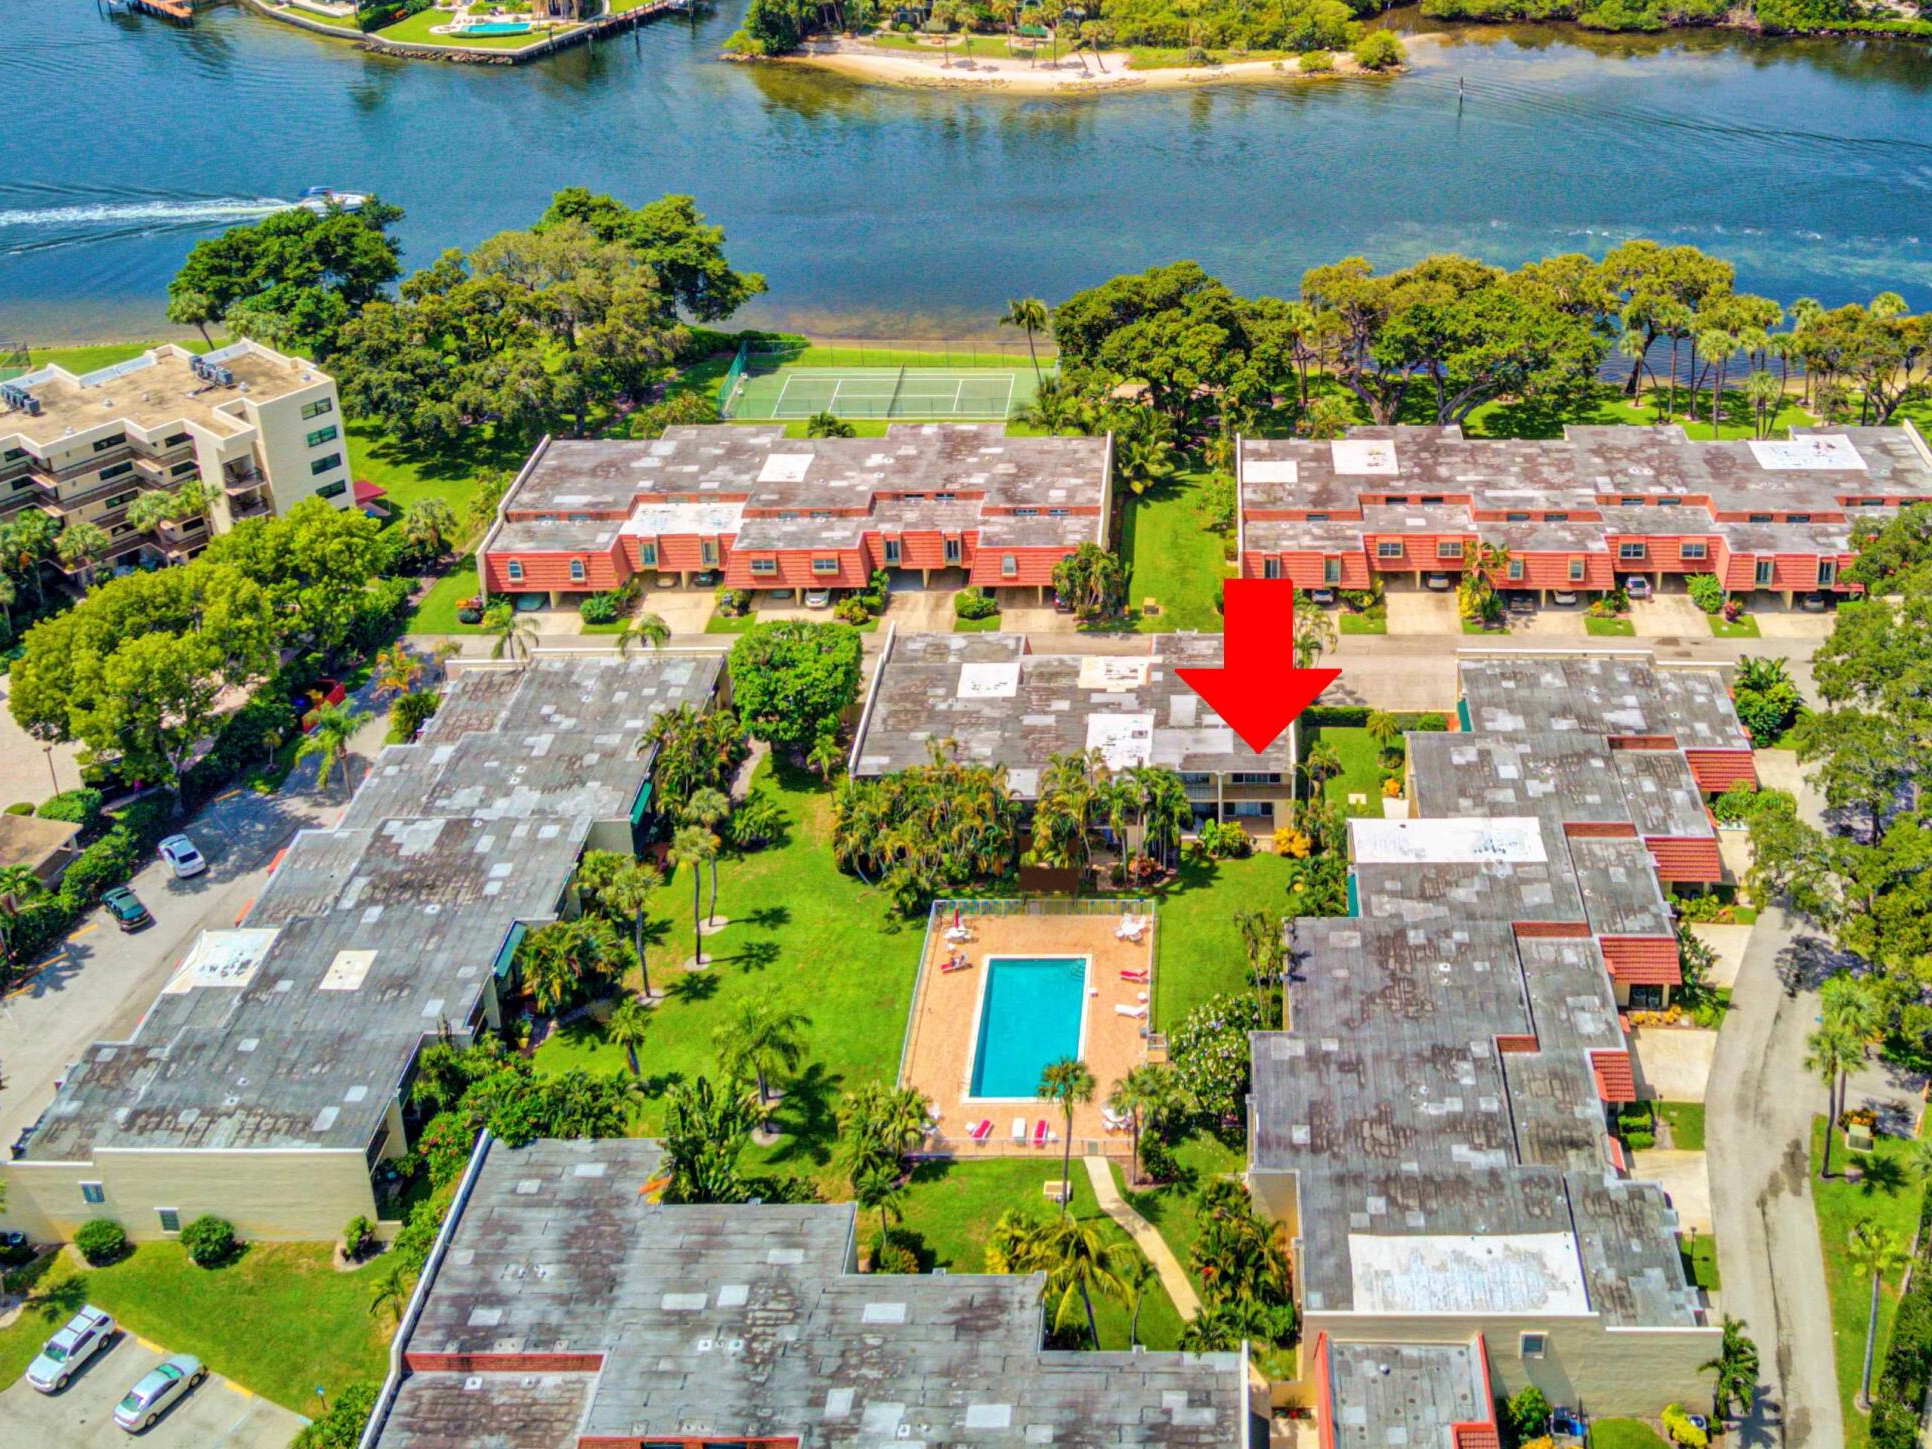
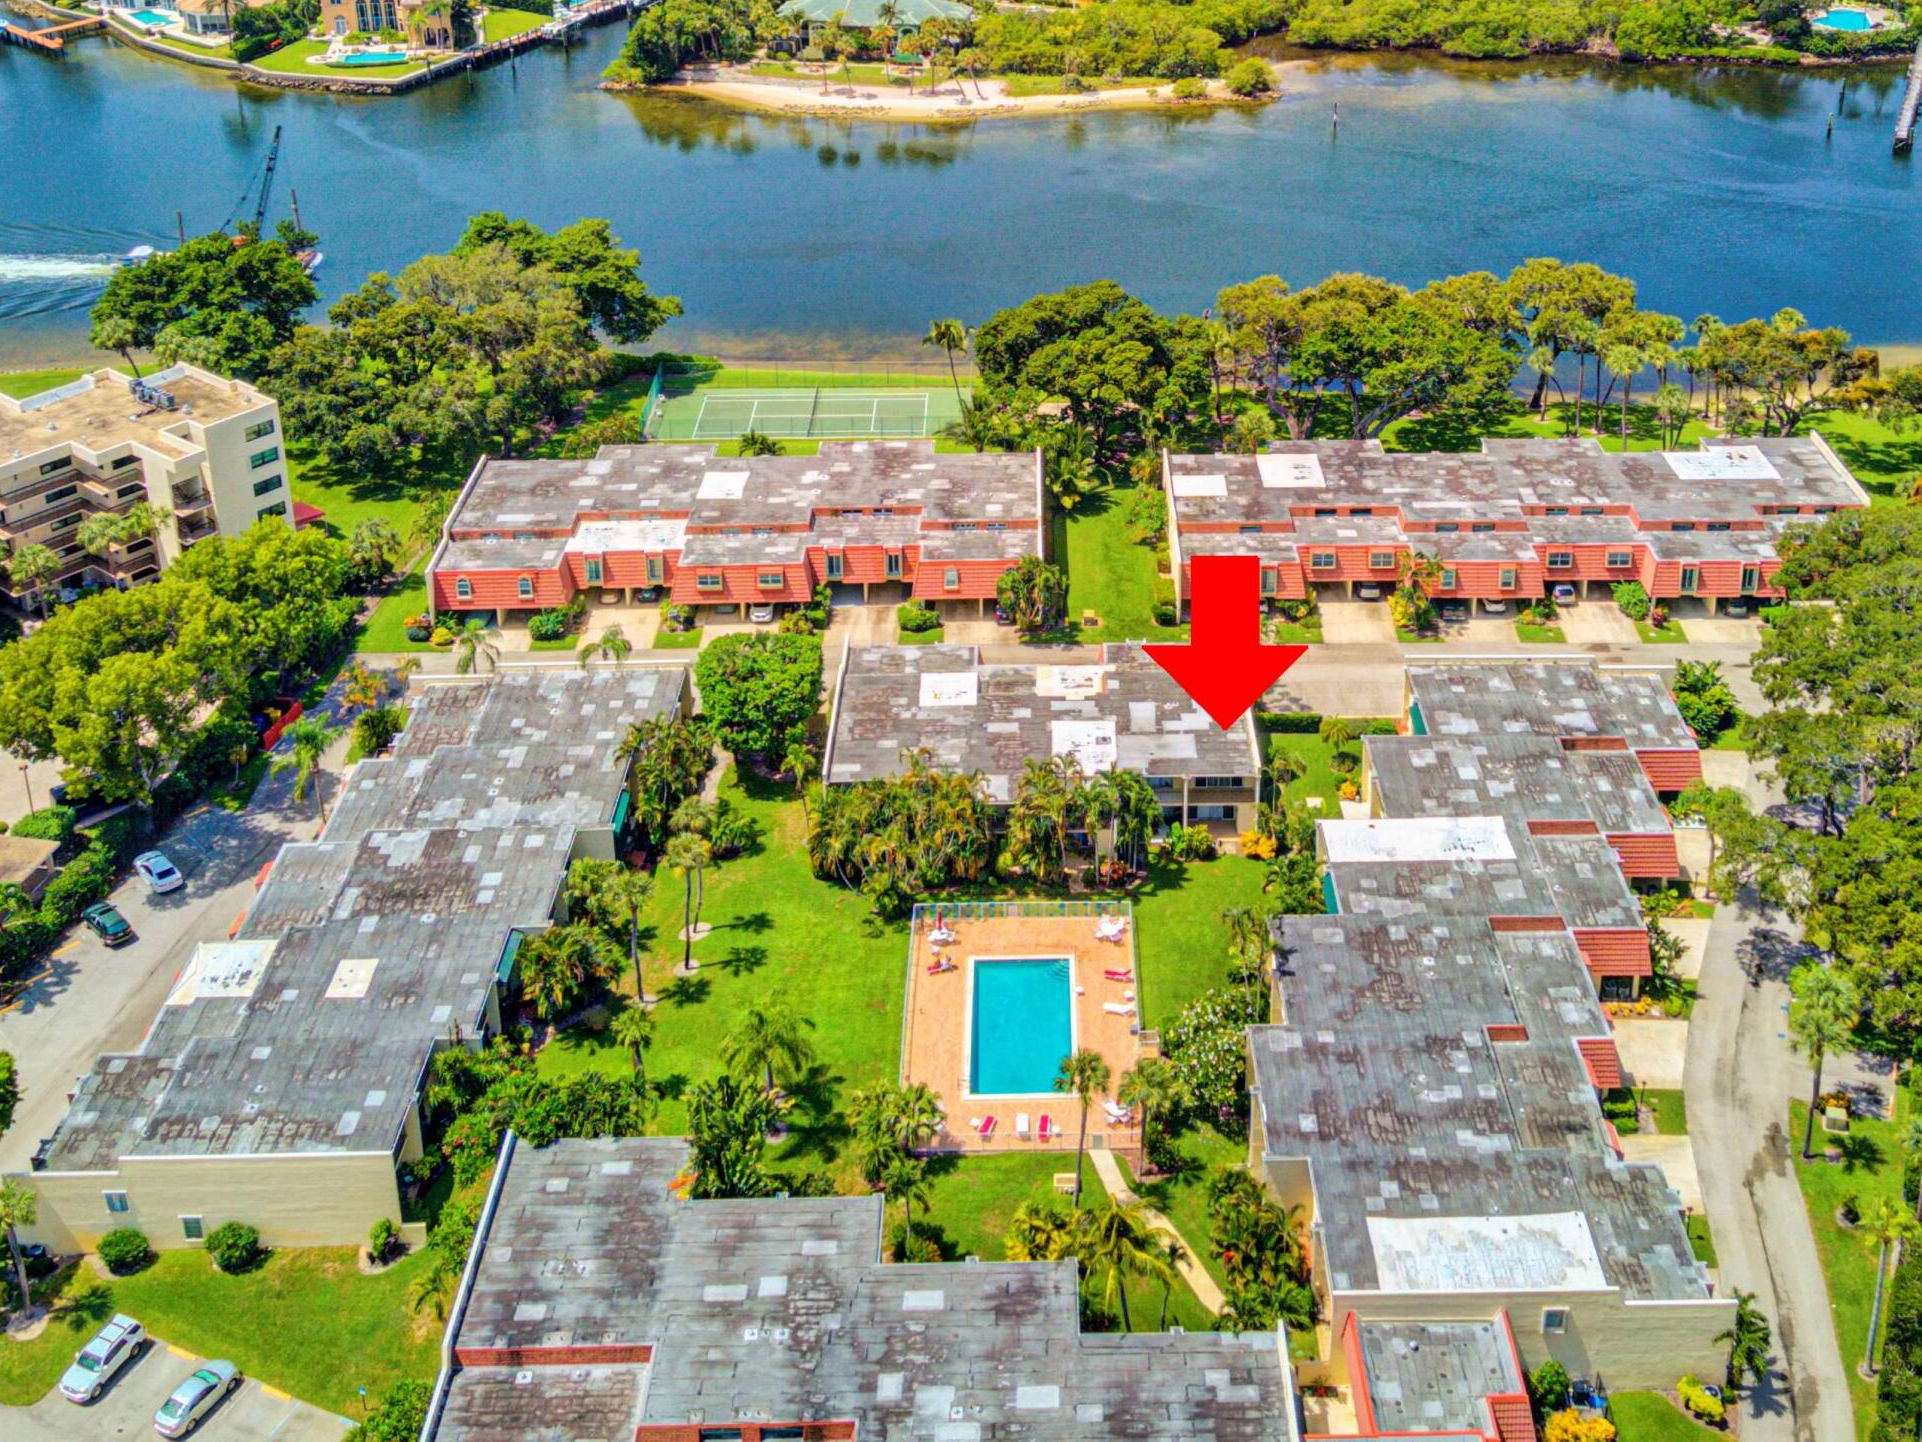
bench: present [1017,834,1080,905] -> none [996,837,1056,910]

